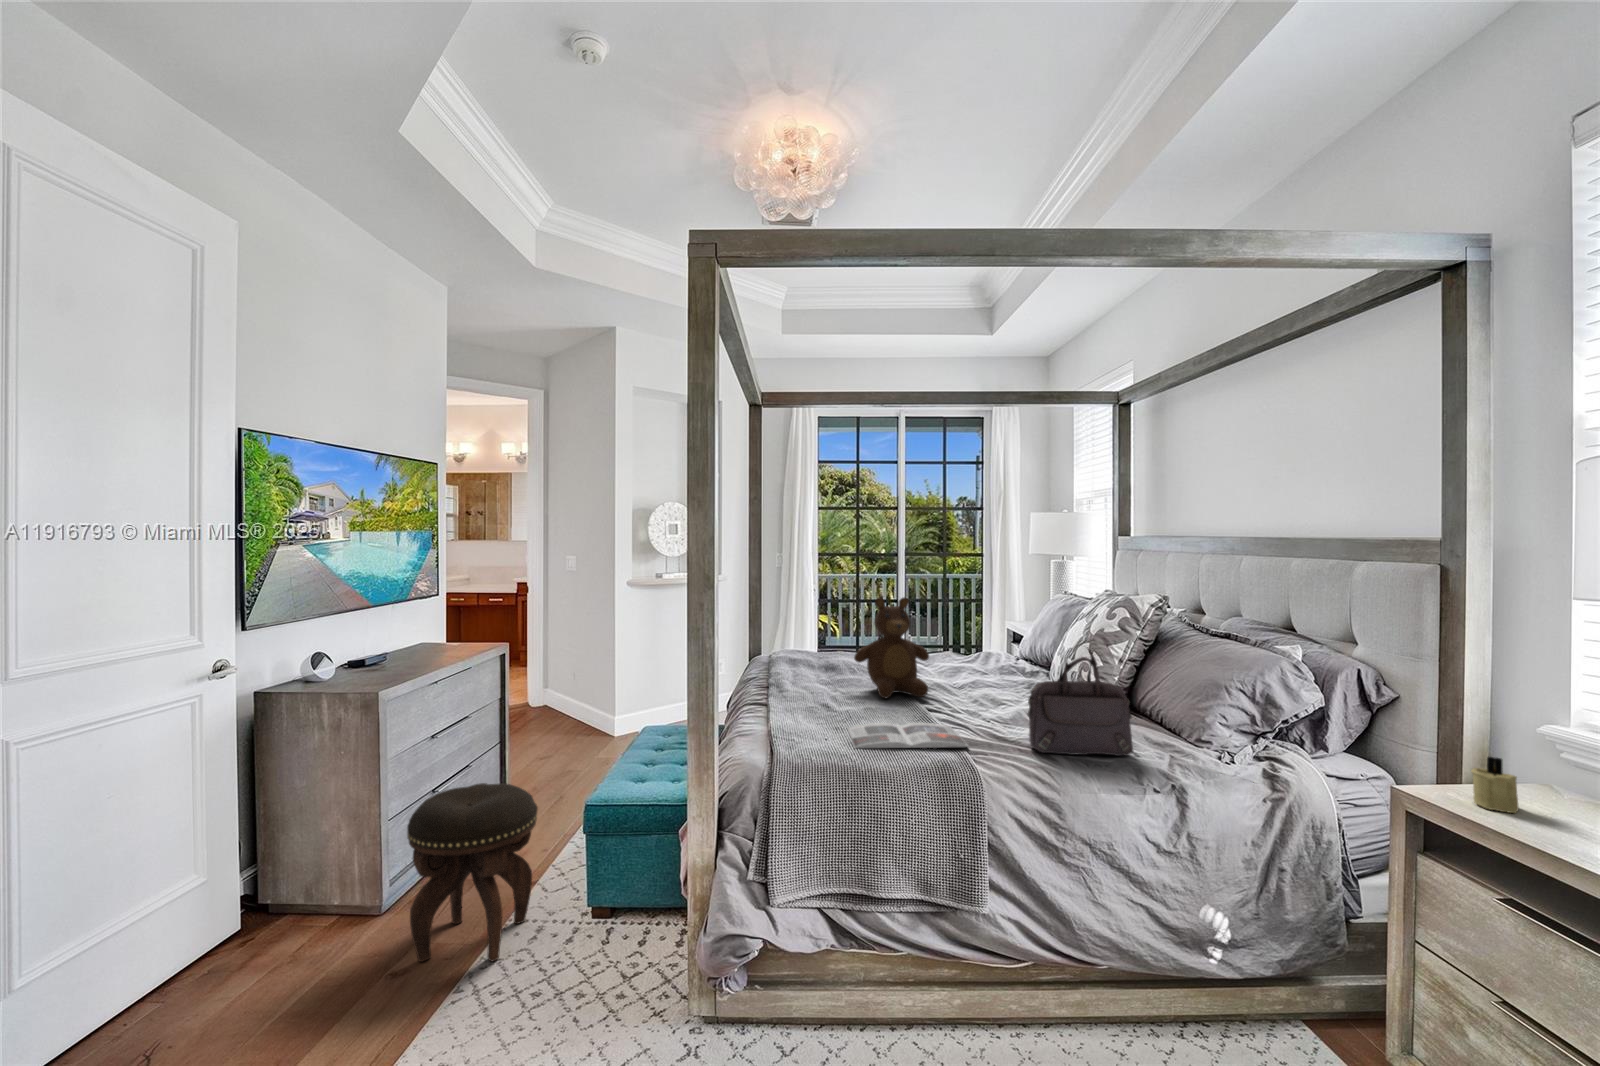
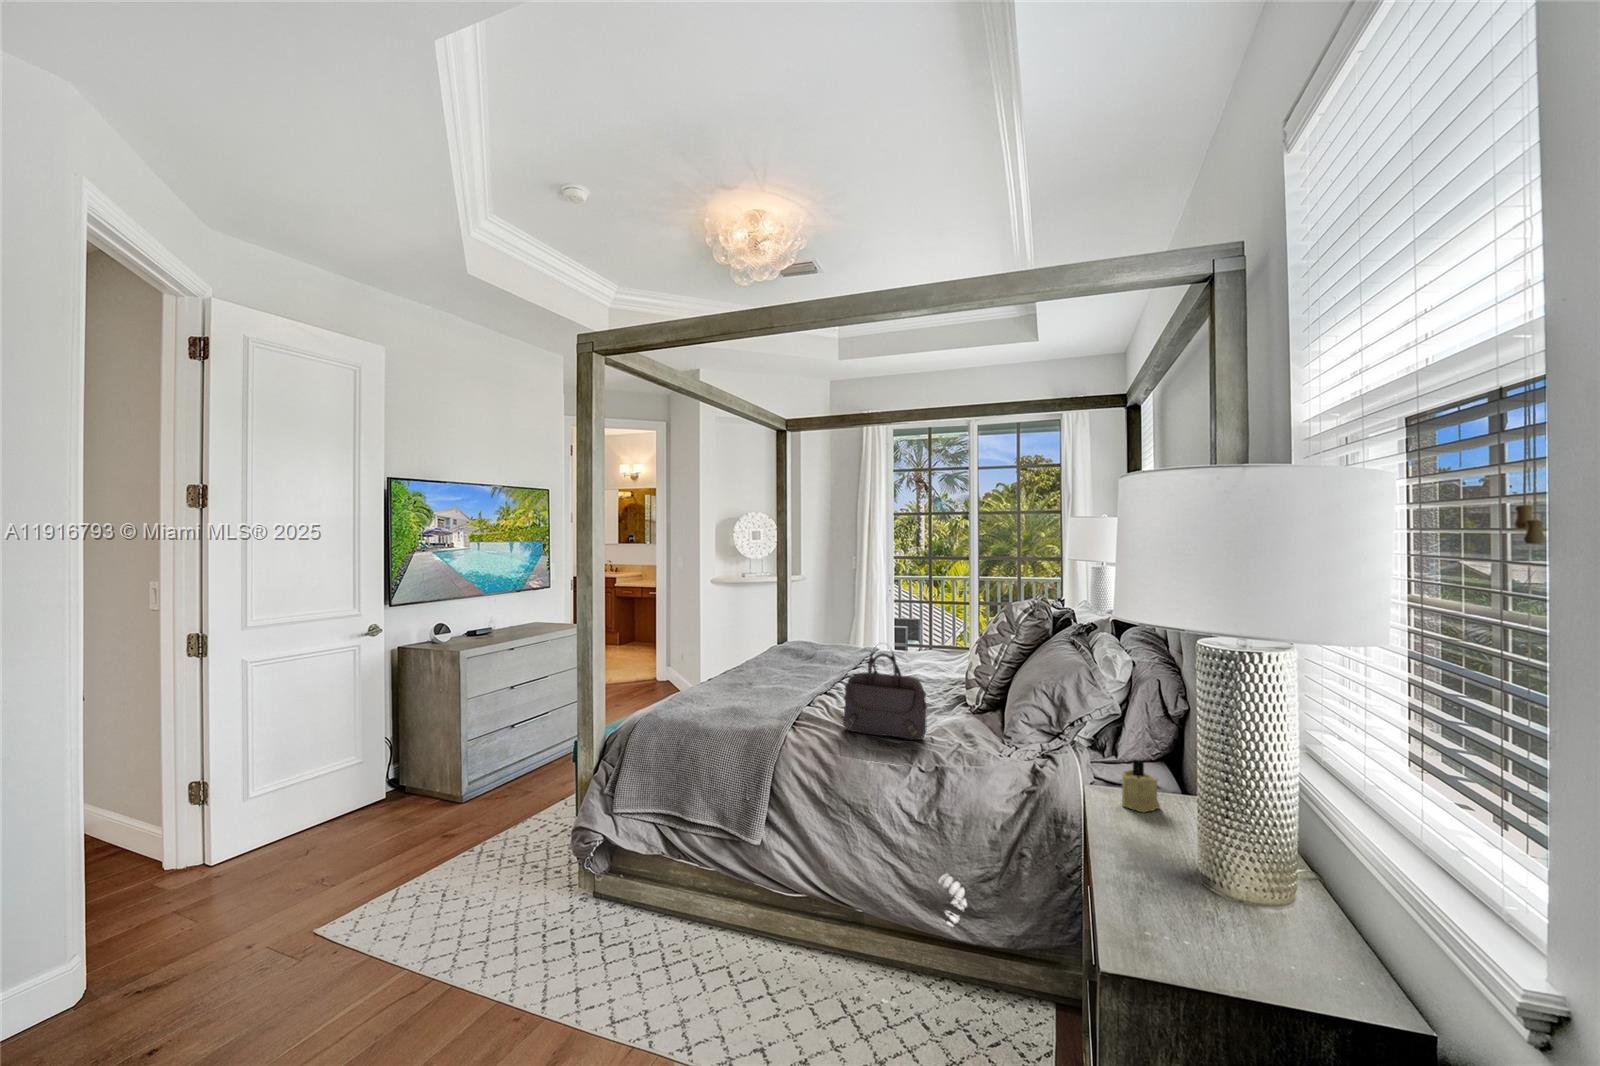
teddy bear: present [854,597,929,698] -> none [788,600,852,685]
magazine: present [848,723,969,748] -> none [708,699,811,721]
footstool: present [407,783,538,962] -> none [449,721,541,843]

